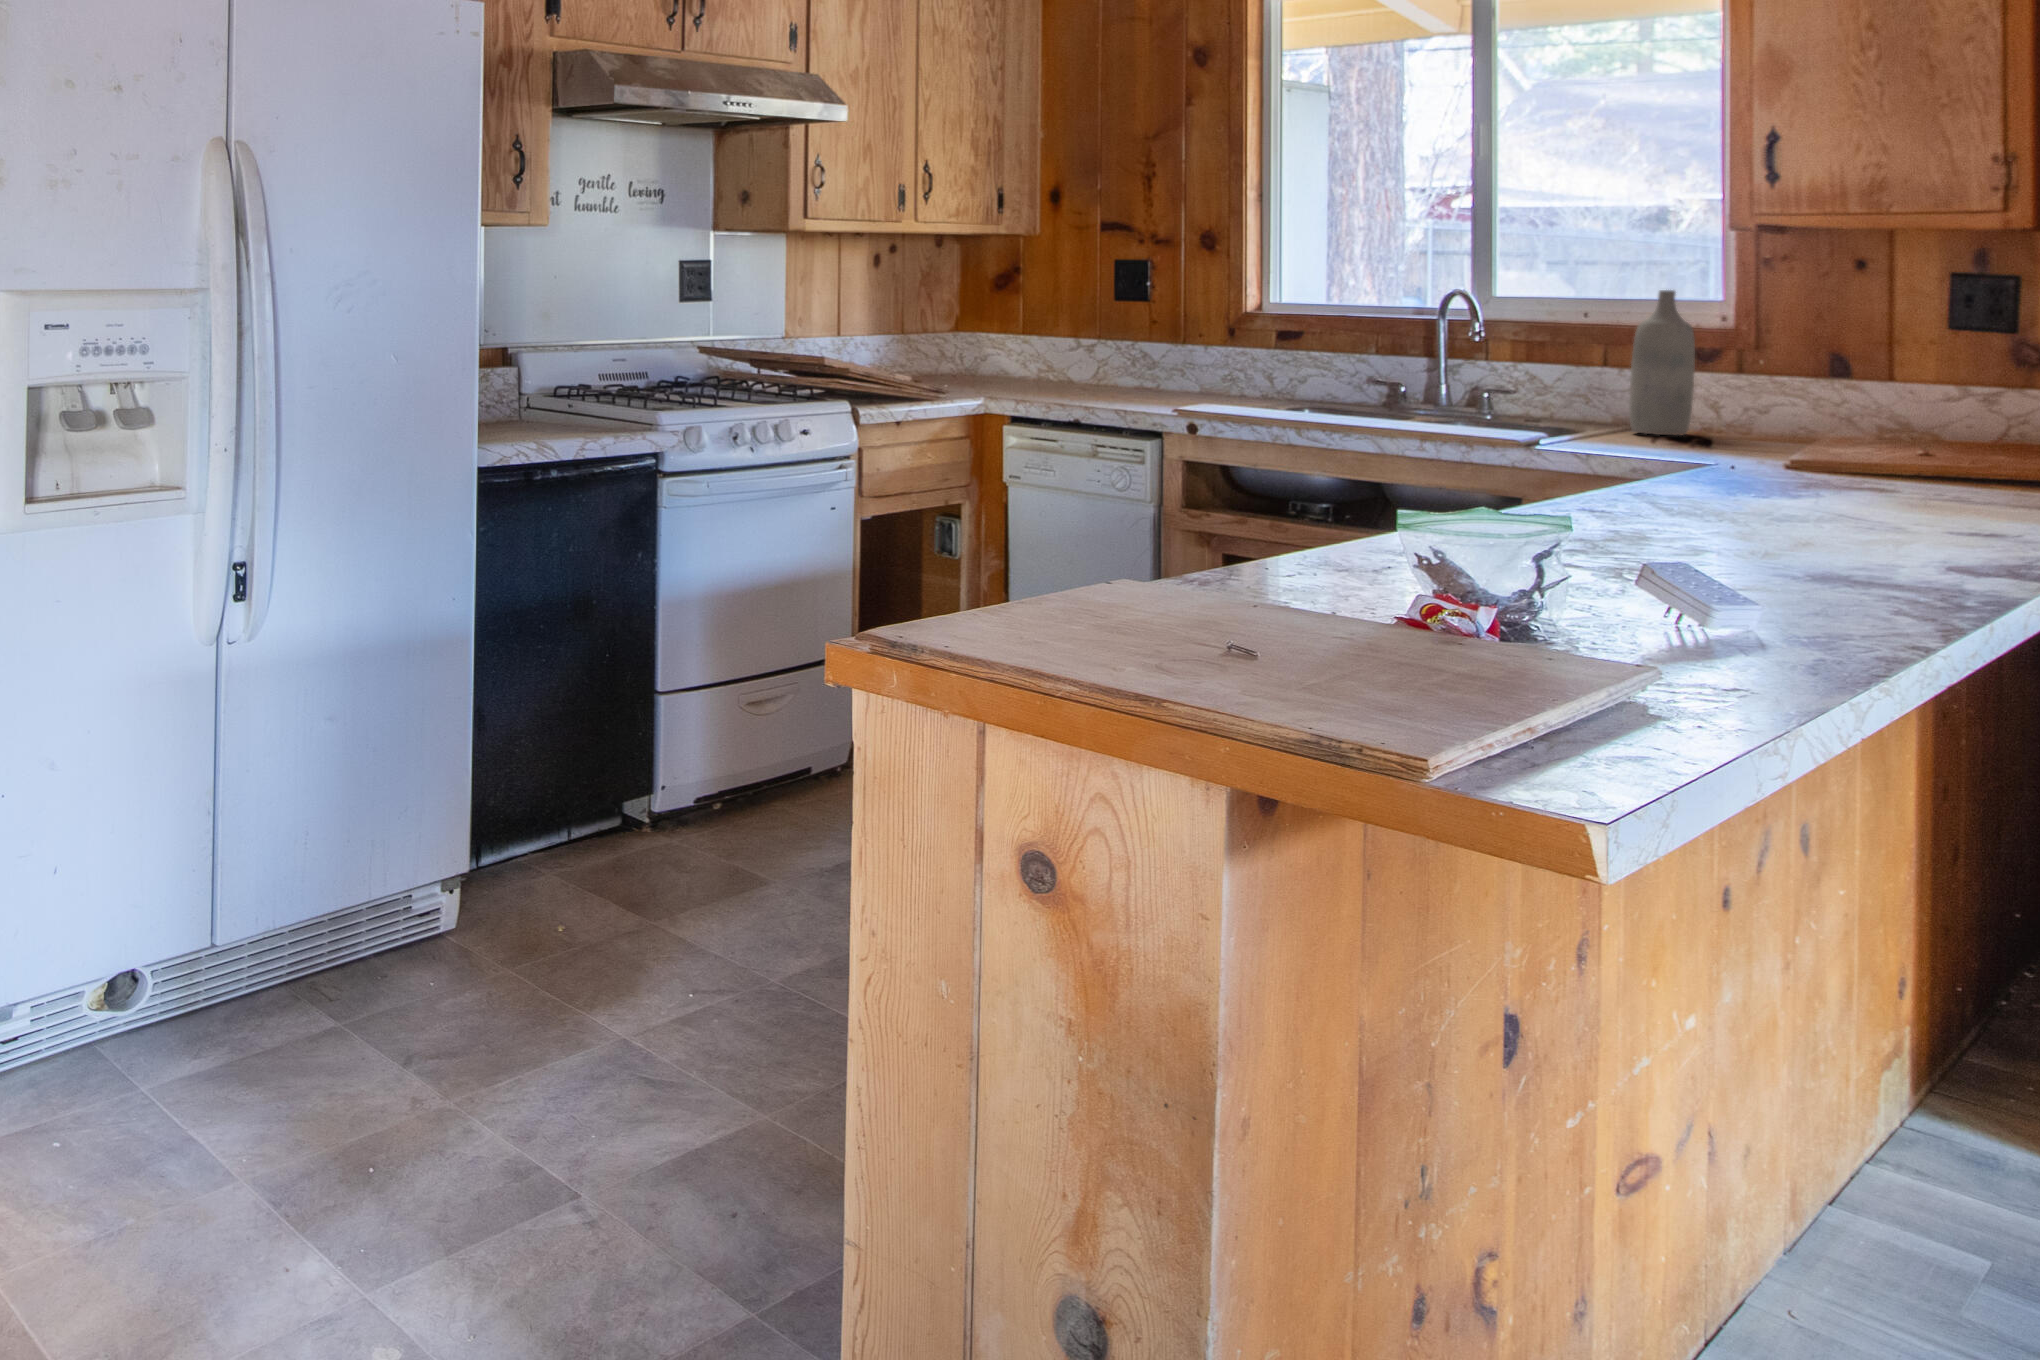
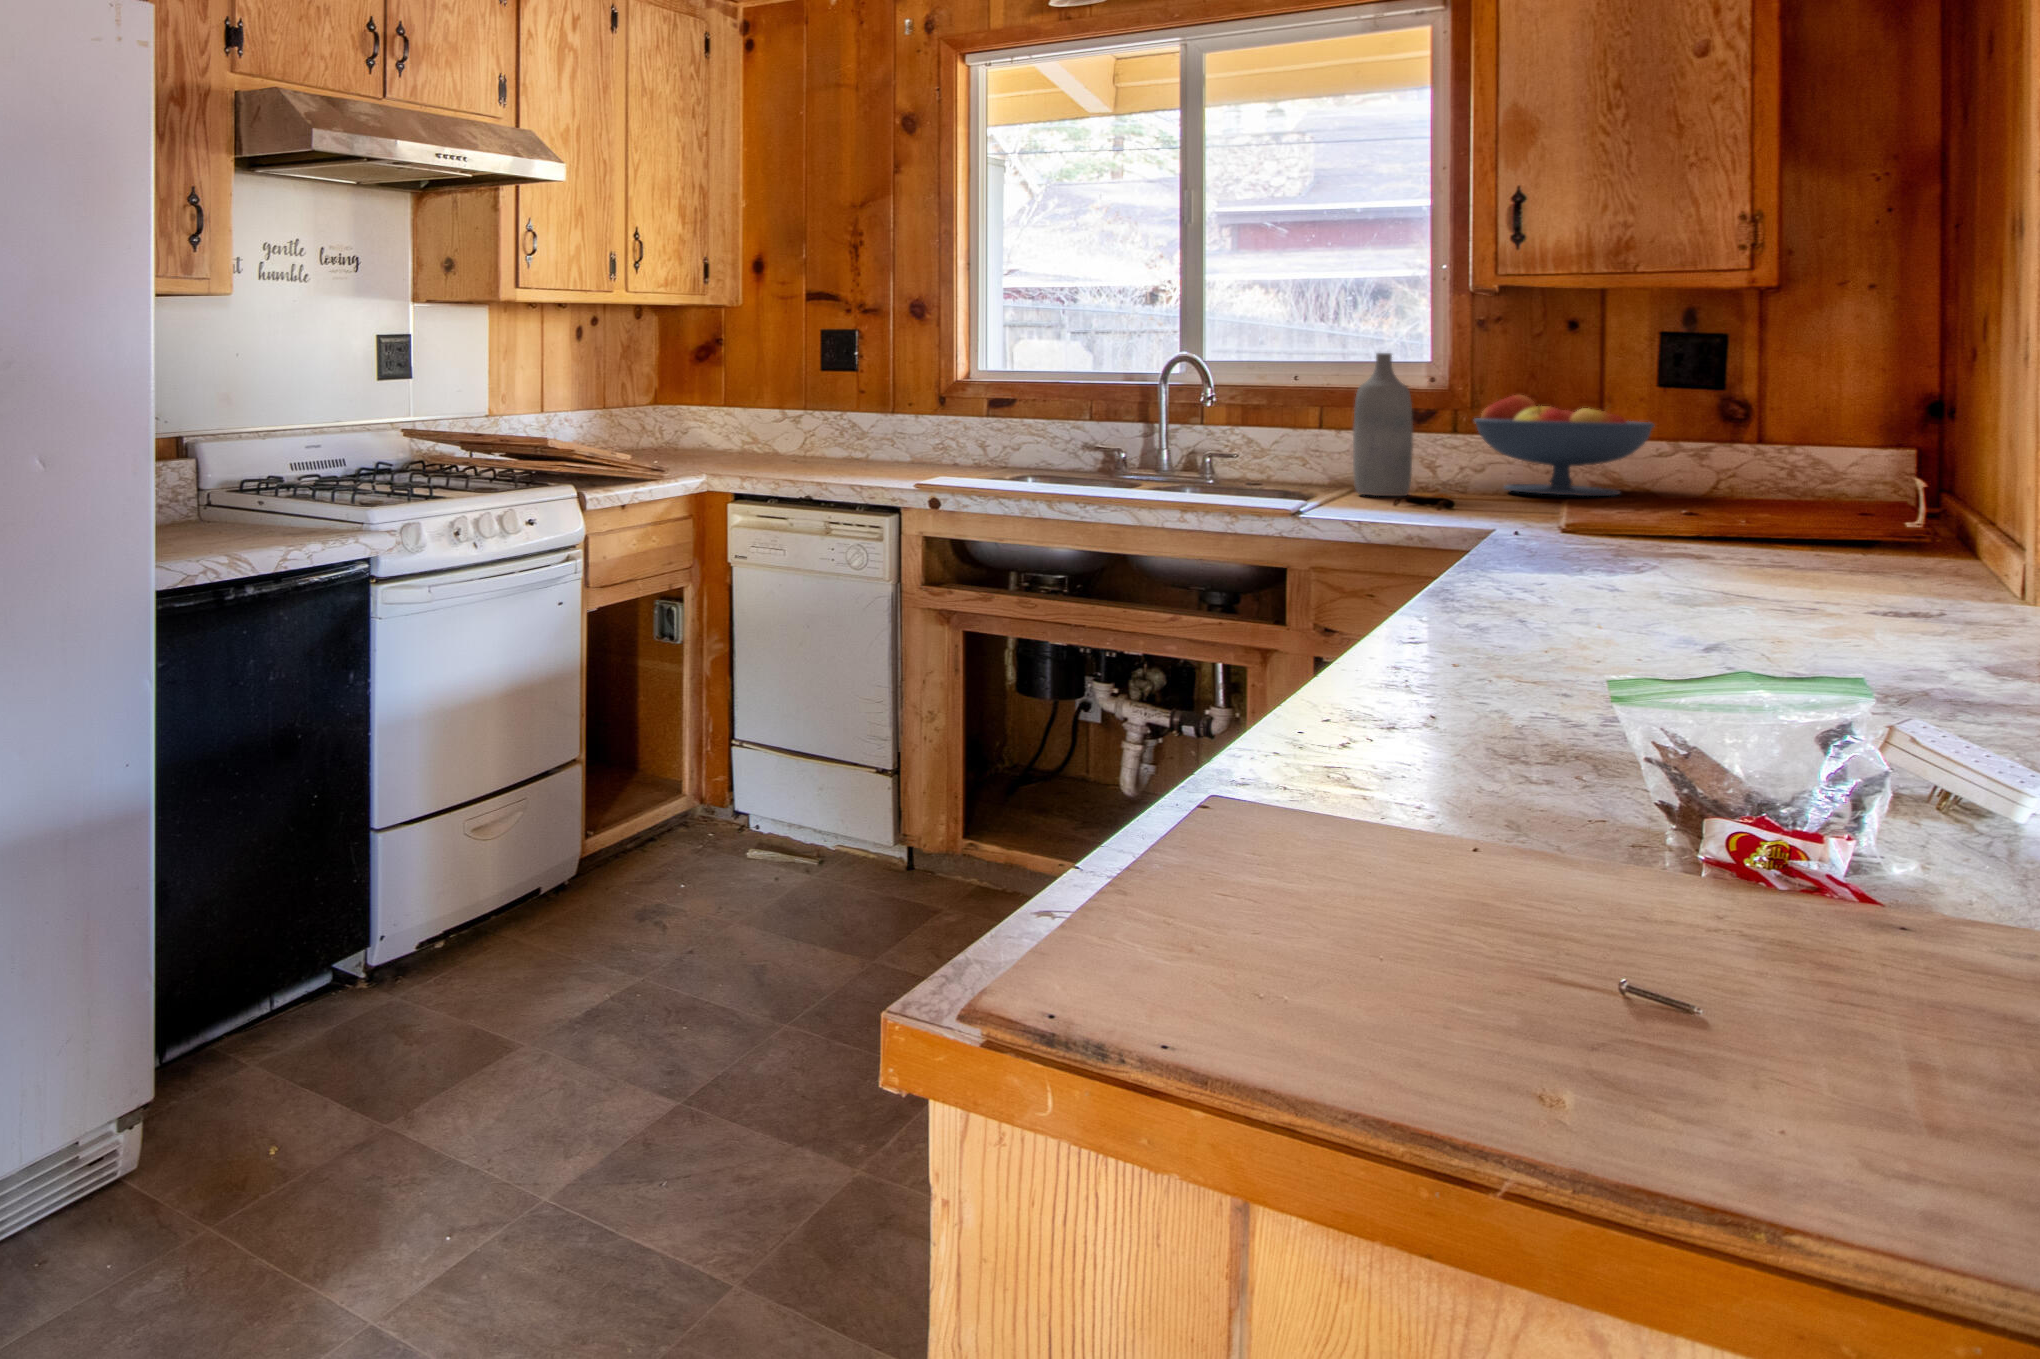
fruit bowl: none [1765,334,1966,441] -> present [1474,395,1654,496]

